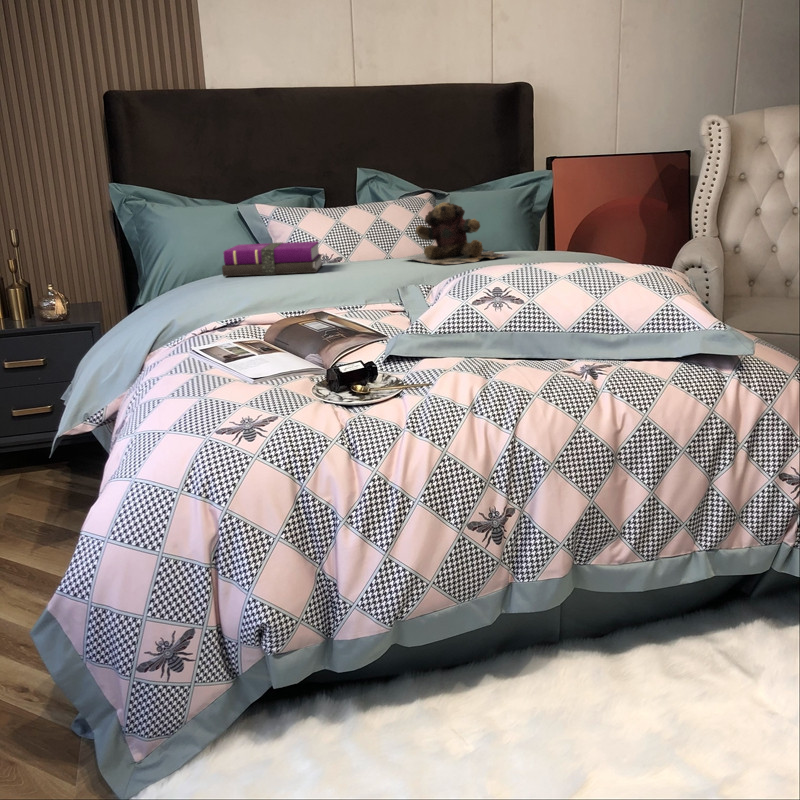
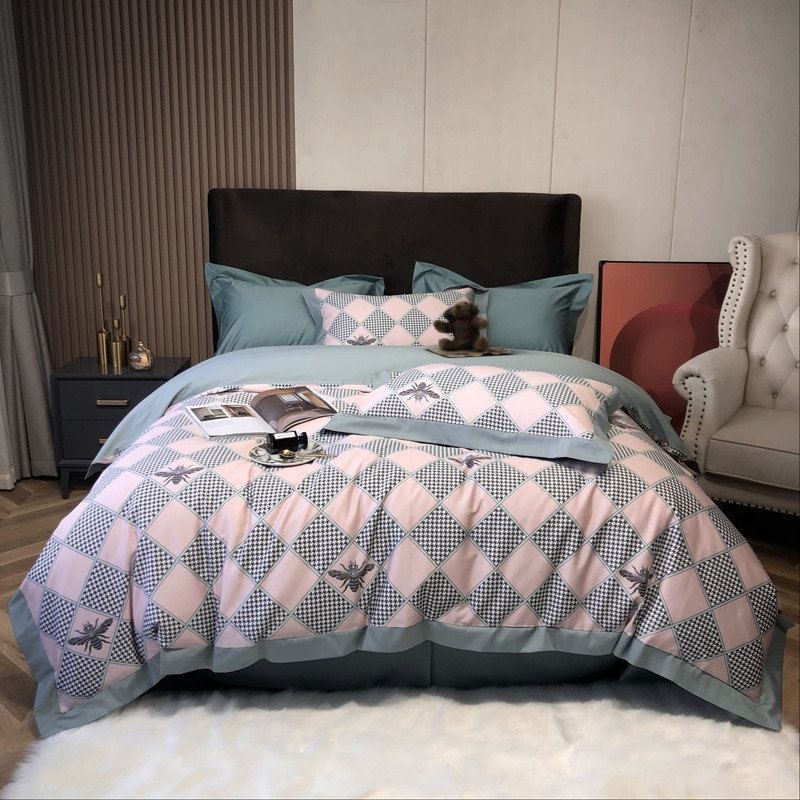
notebook: present [222,241,323,277] -> none [259,325,353,355]

